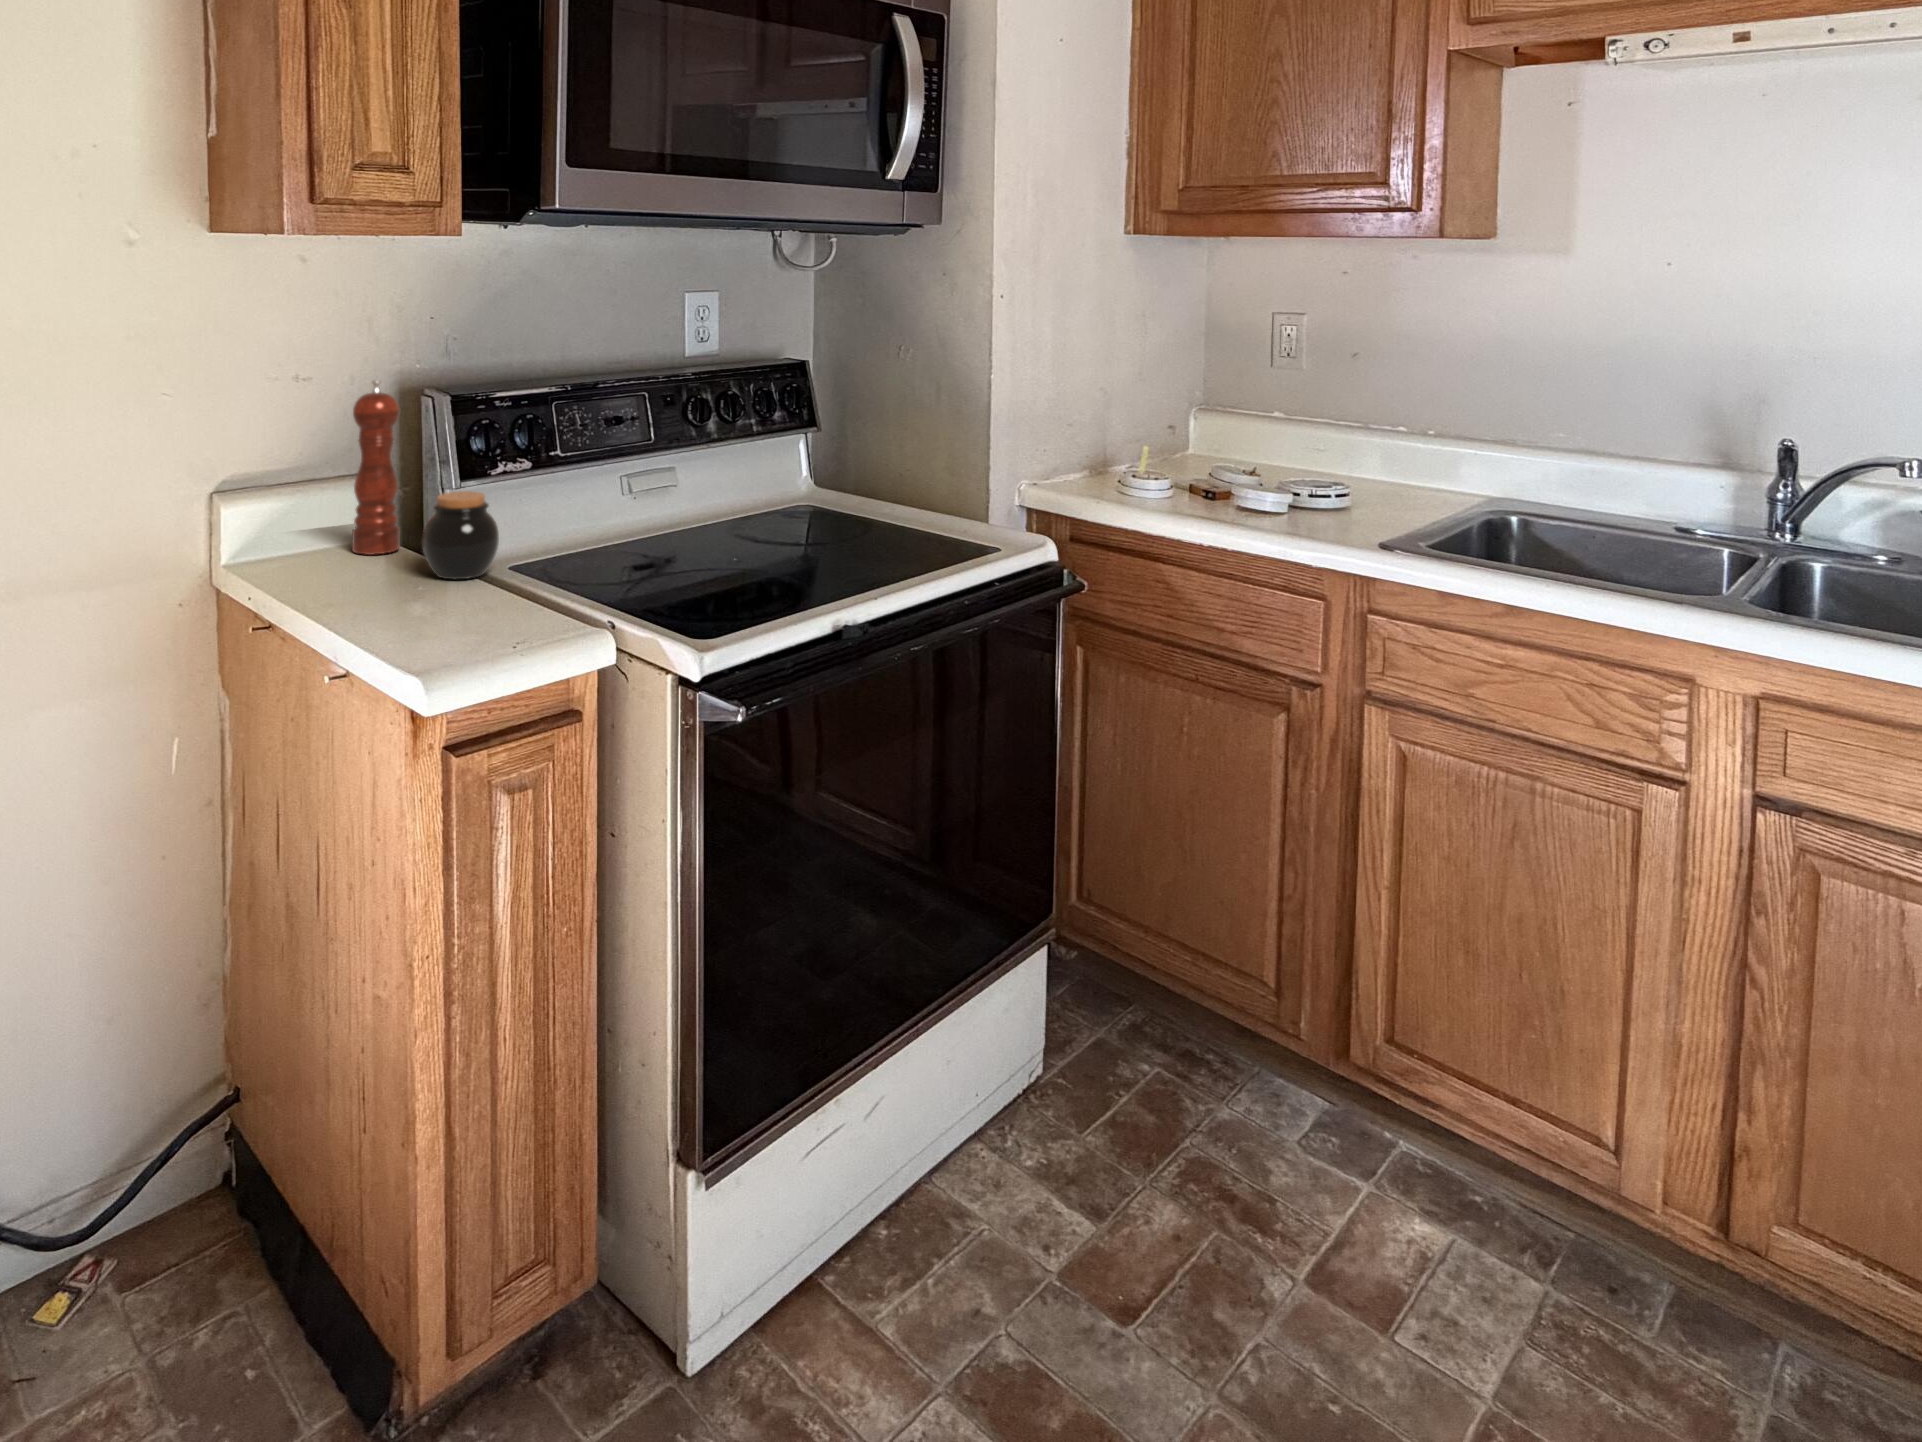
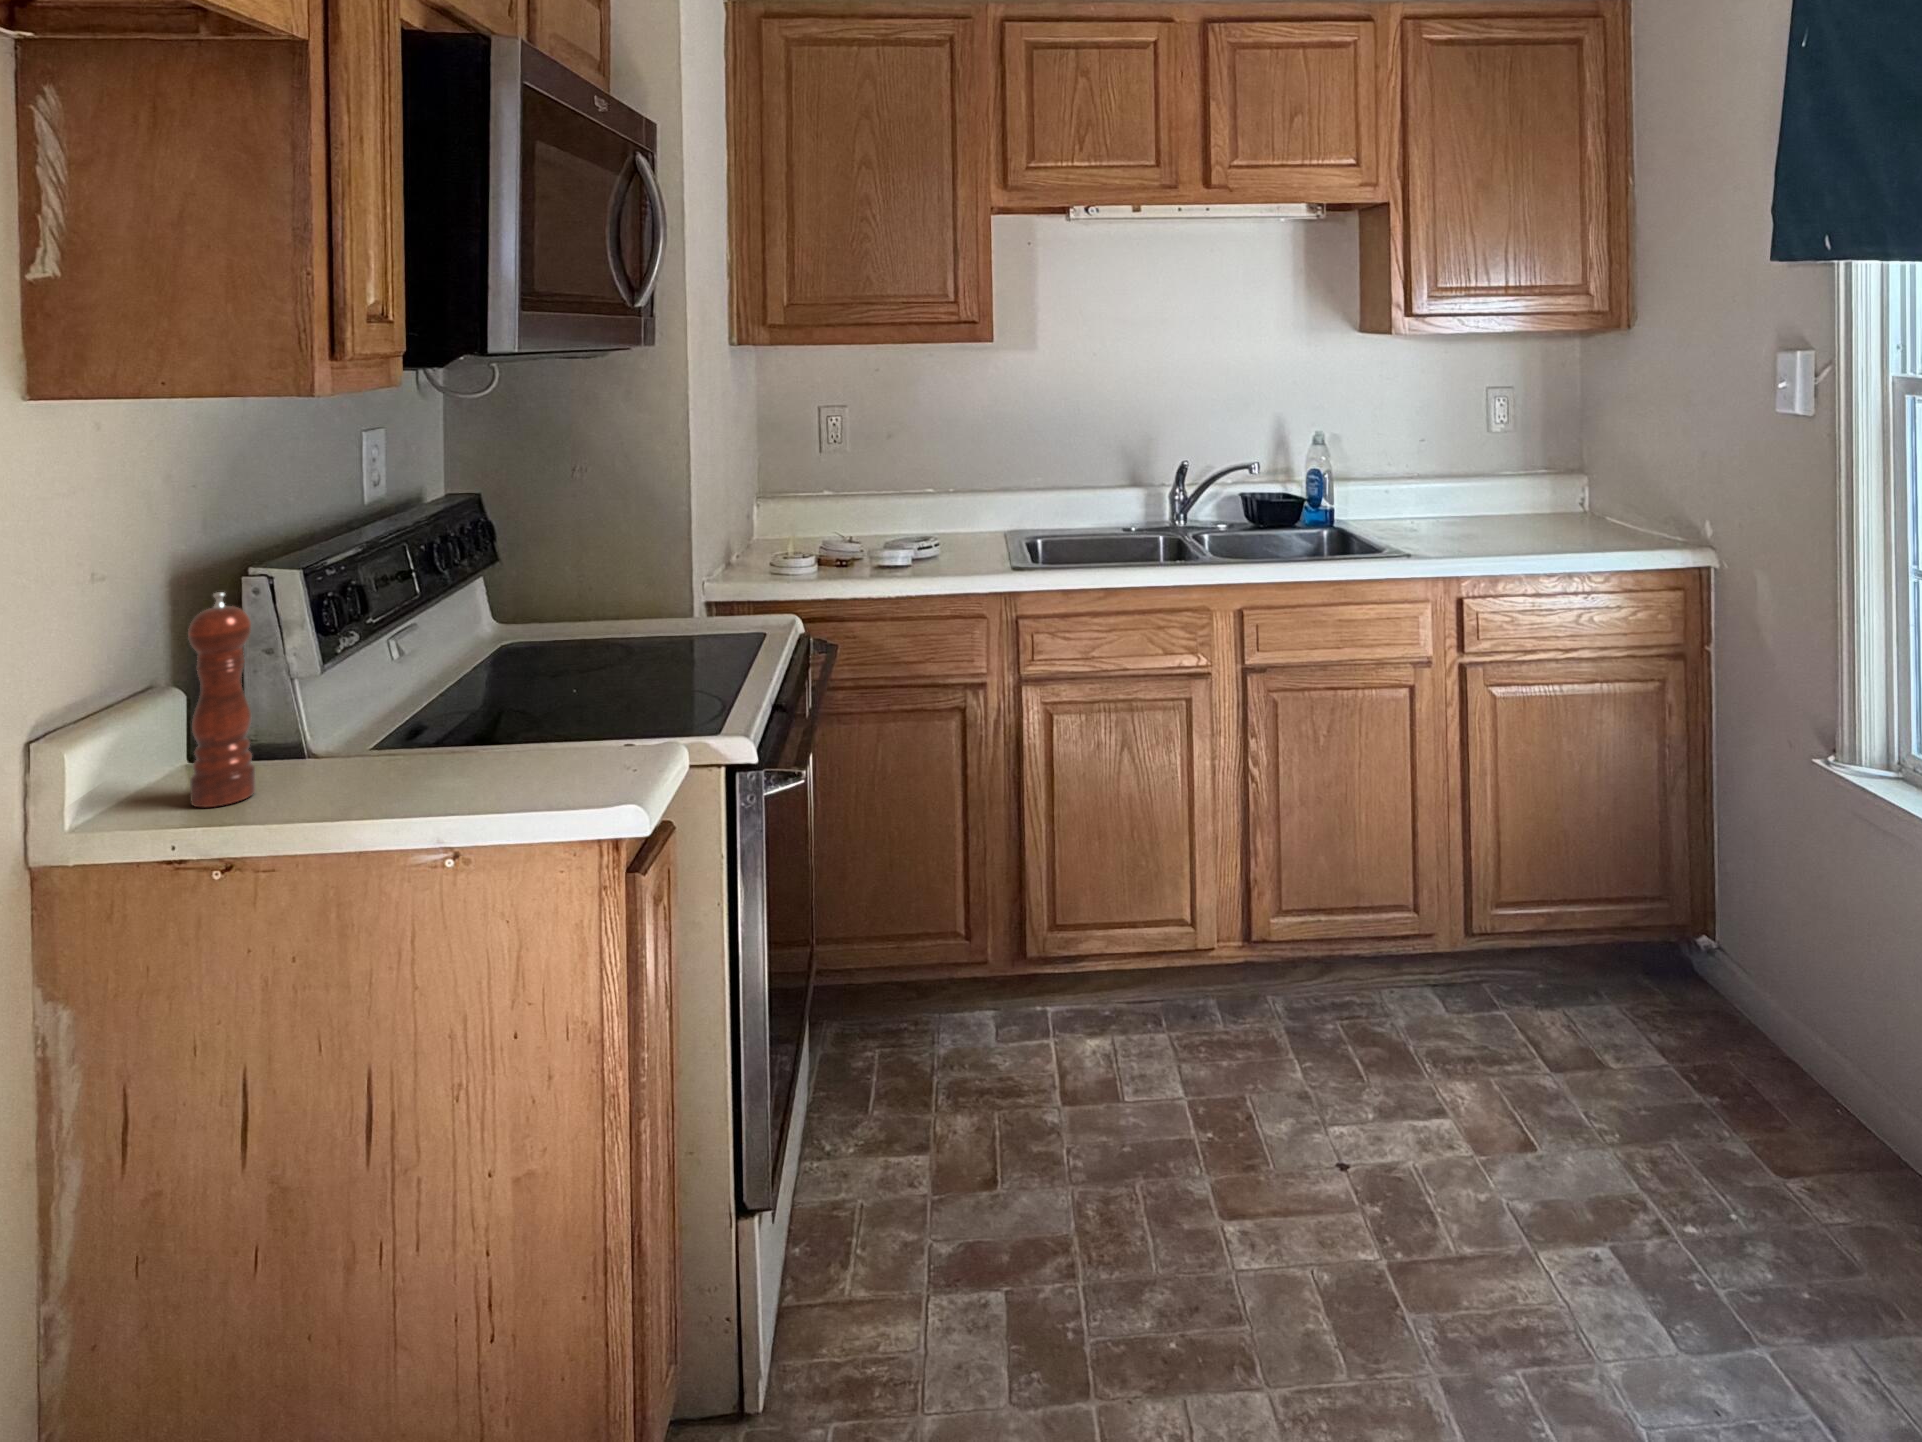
jar: present [422,491,499,579] -> none [352,689,443,792]

